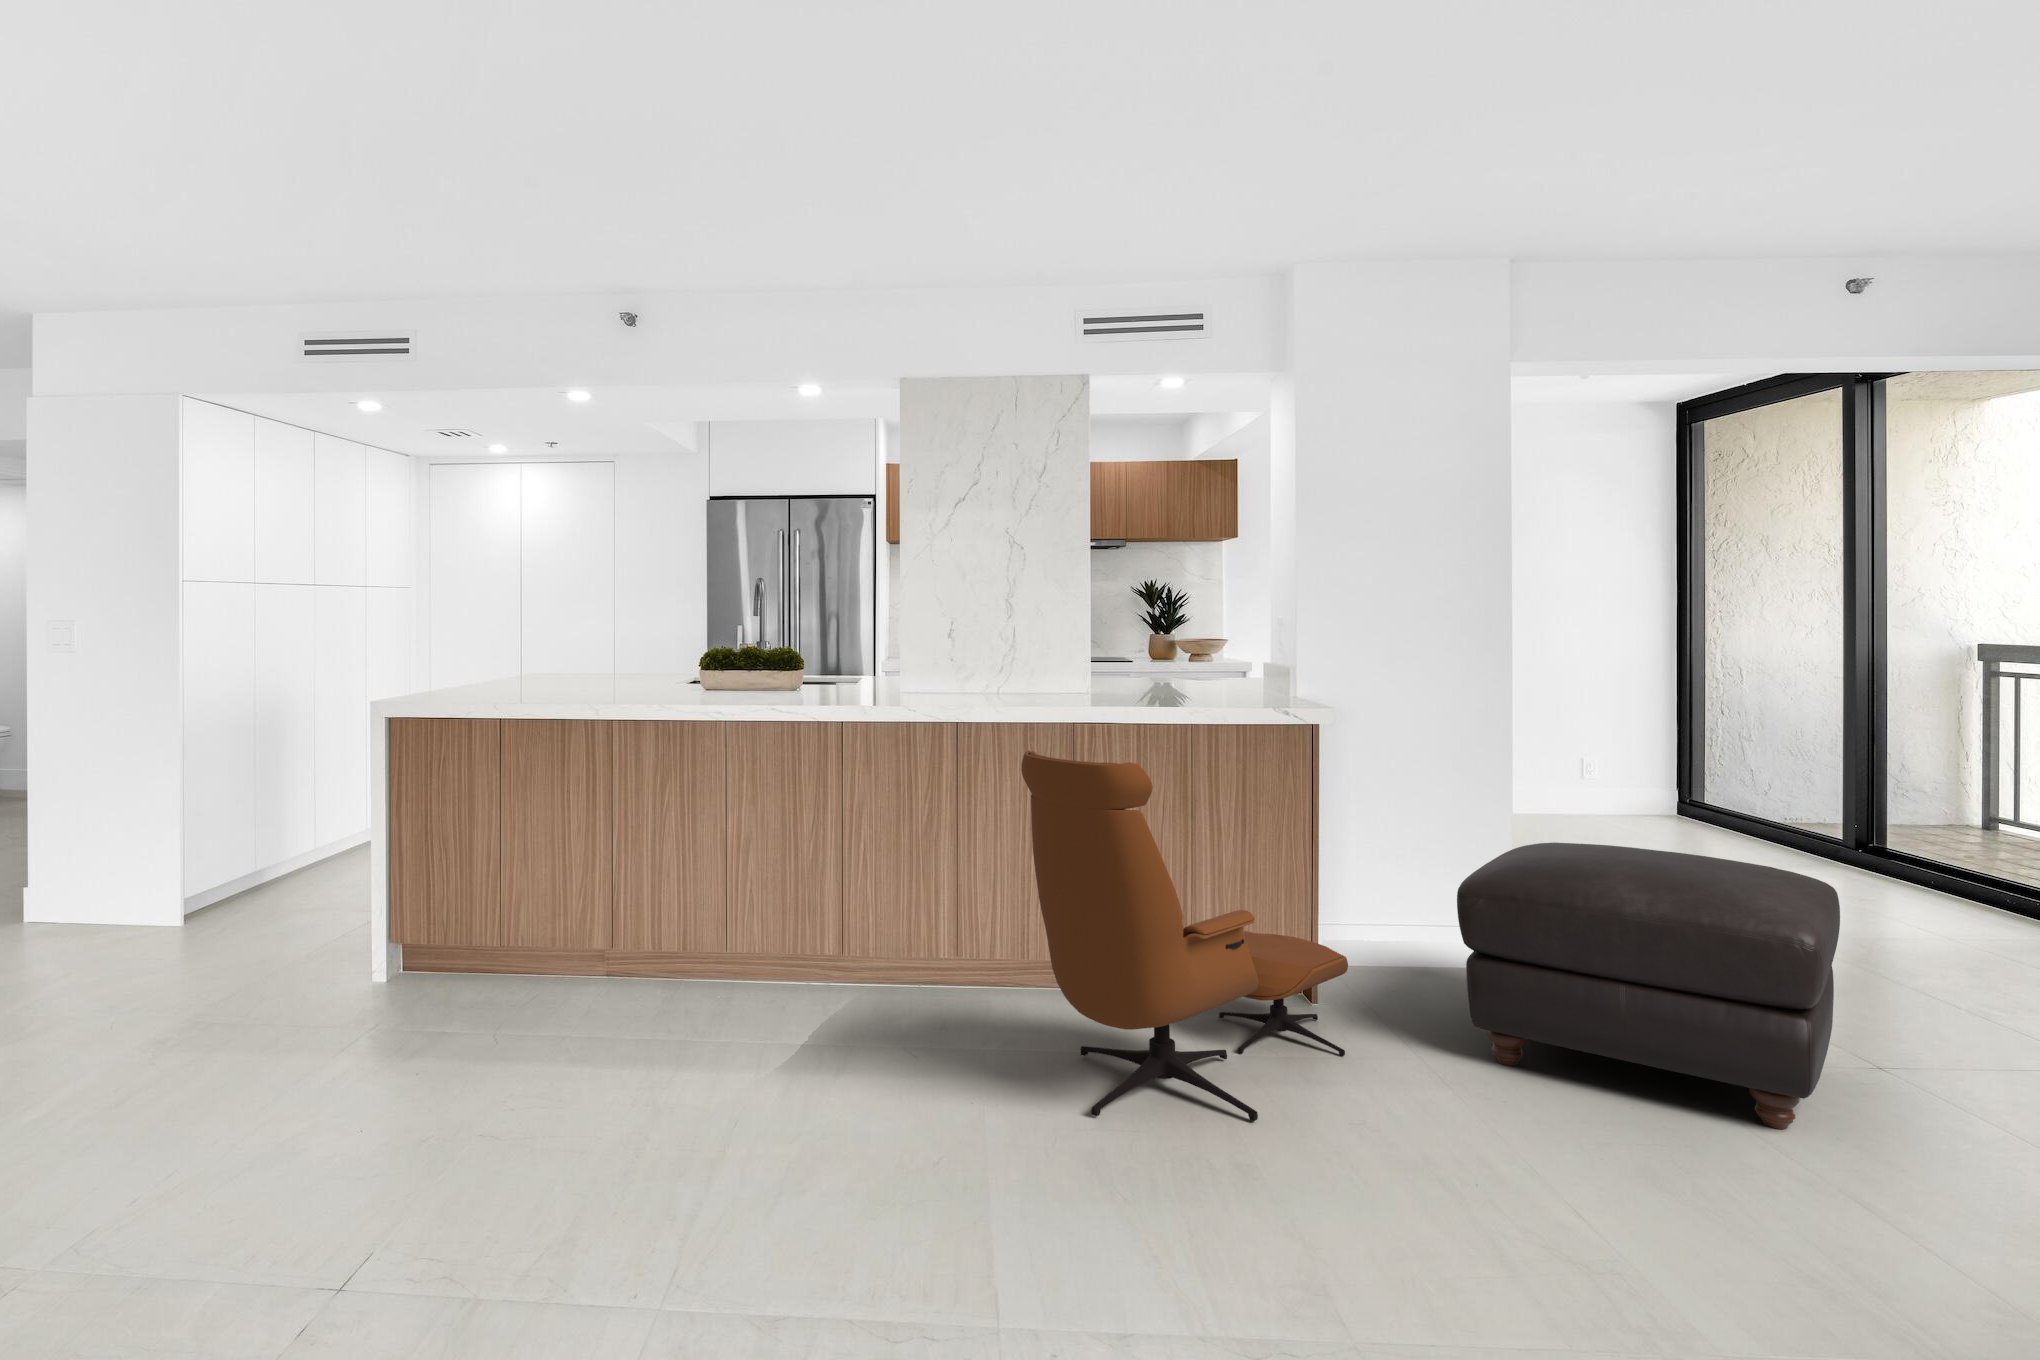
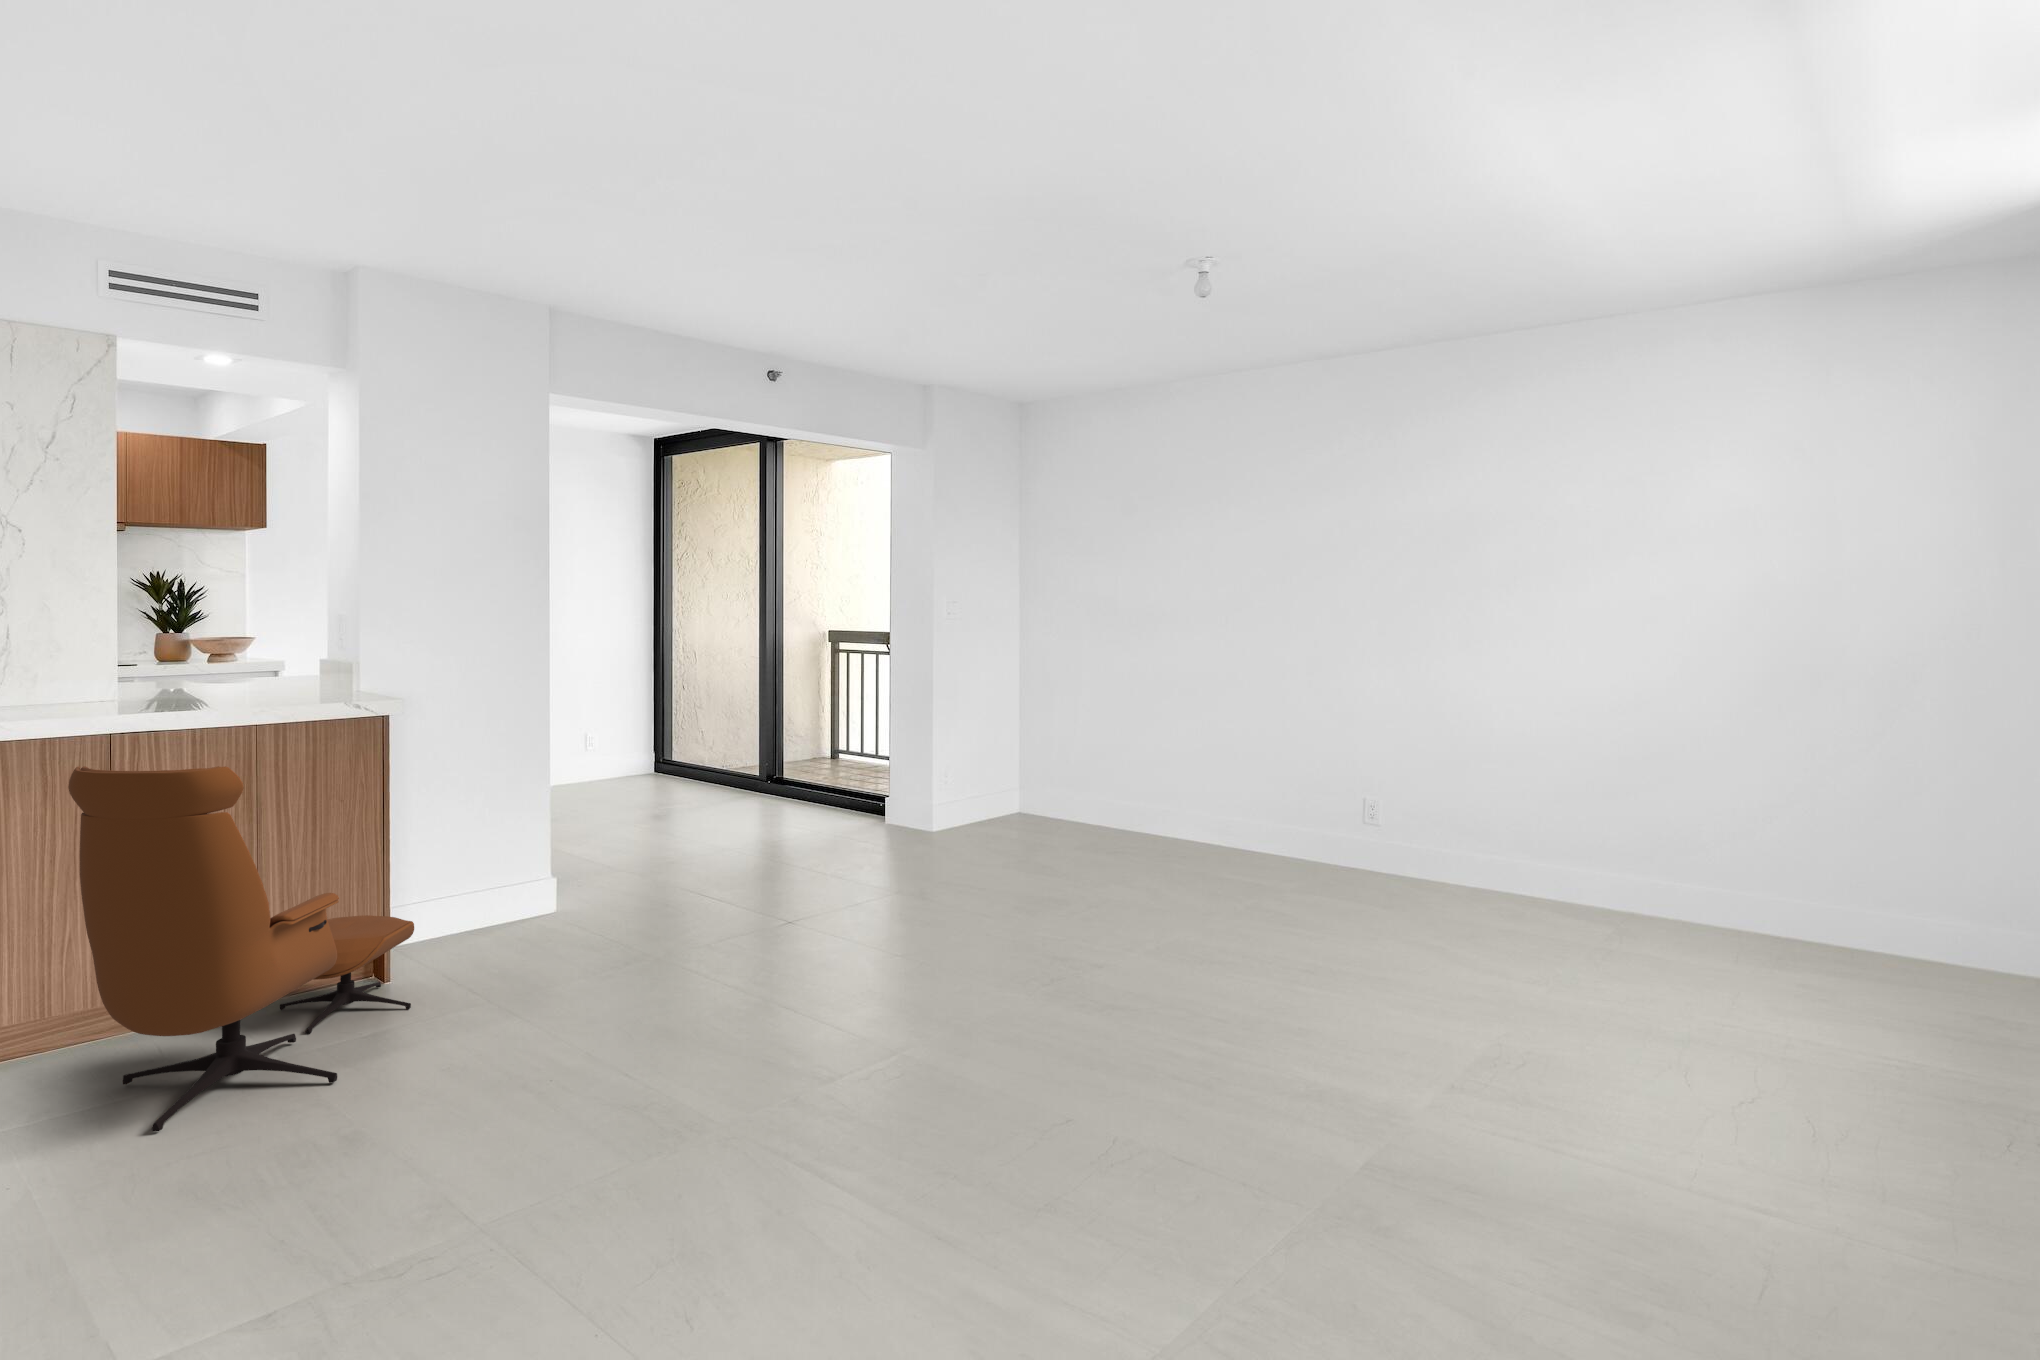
ottoman: present [1457,842,1840,1129] -> none [511,793,758,979]

